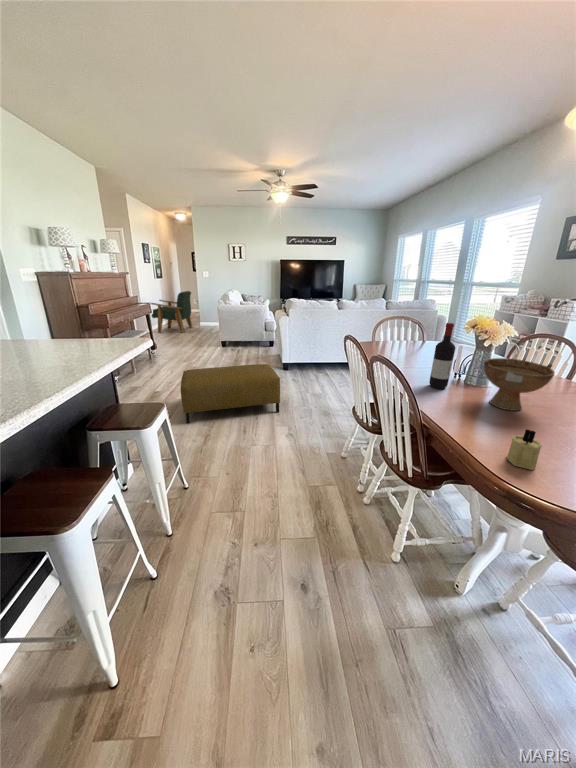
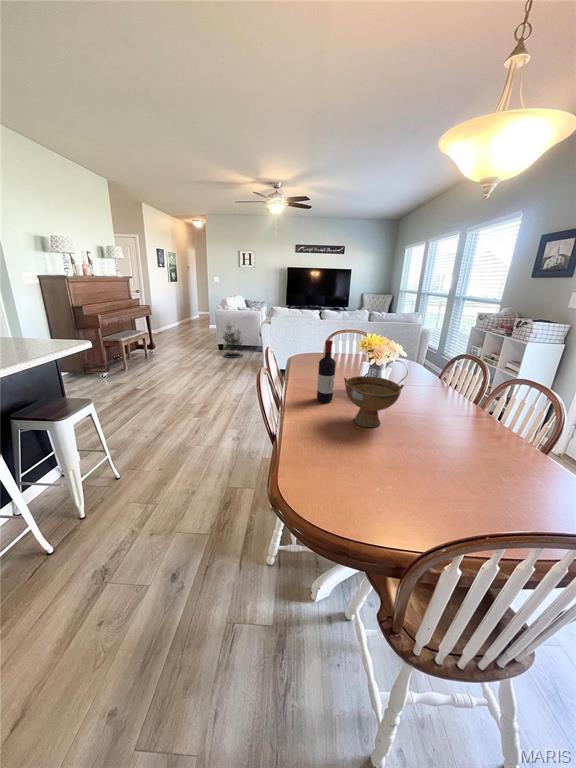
armchair: present [151,291,192,333] -> none [156,295,200,335]
potted tree: none [228,316,251,354] -> present [223,325,242,358]
ottoman: present [181,364,280,423] -> none [142,369,240,421]
candle: present [507,430,542,470] -> none [298,442,323,479]

